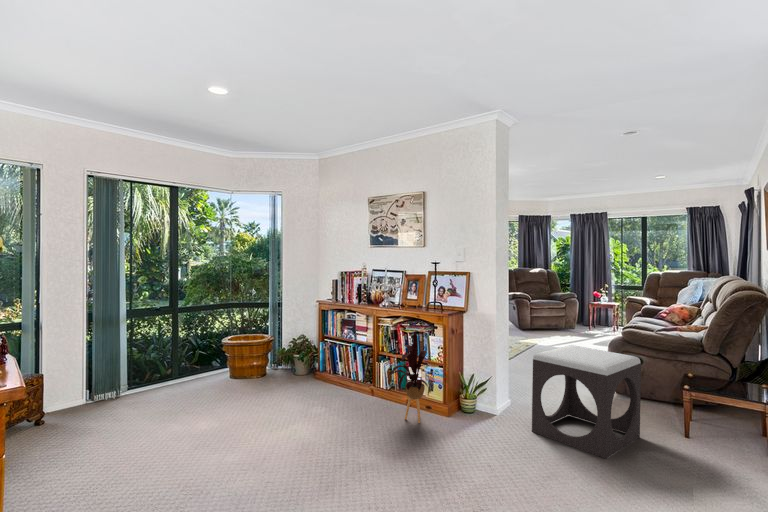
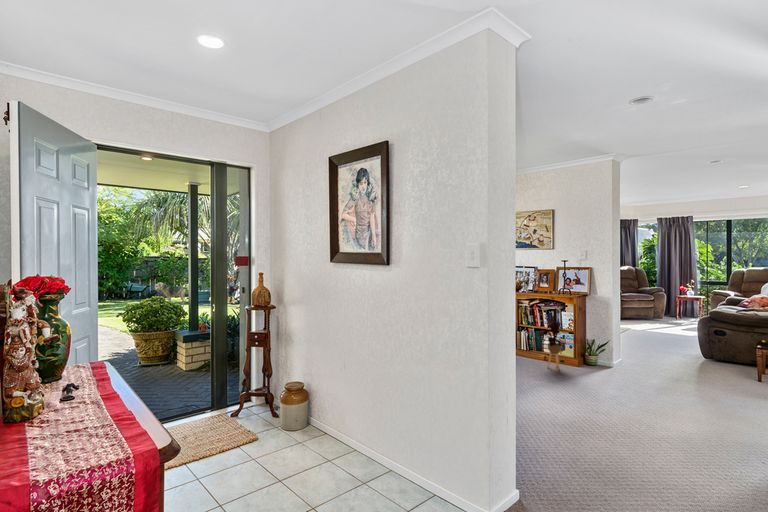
footstool: present [532,345,641,459] -> none [642,319,725,390]

